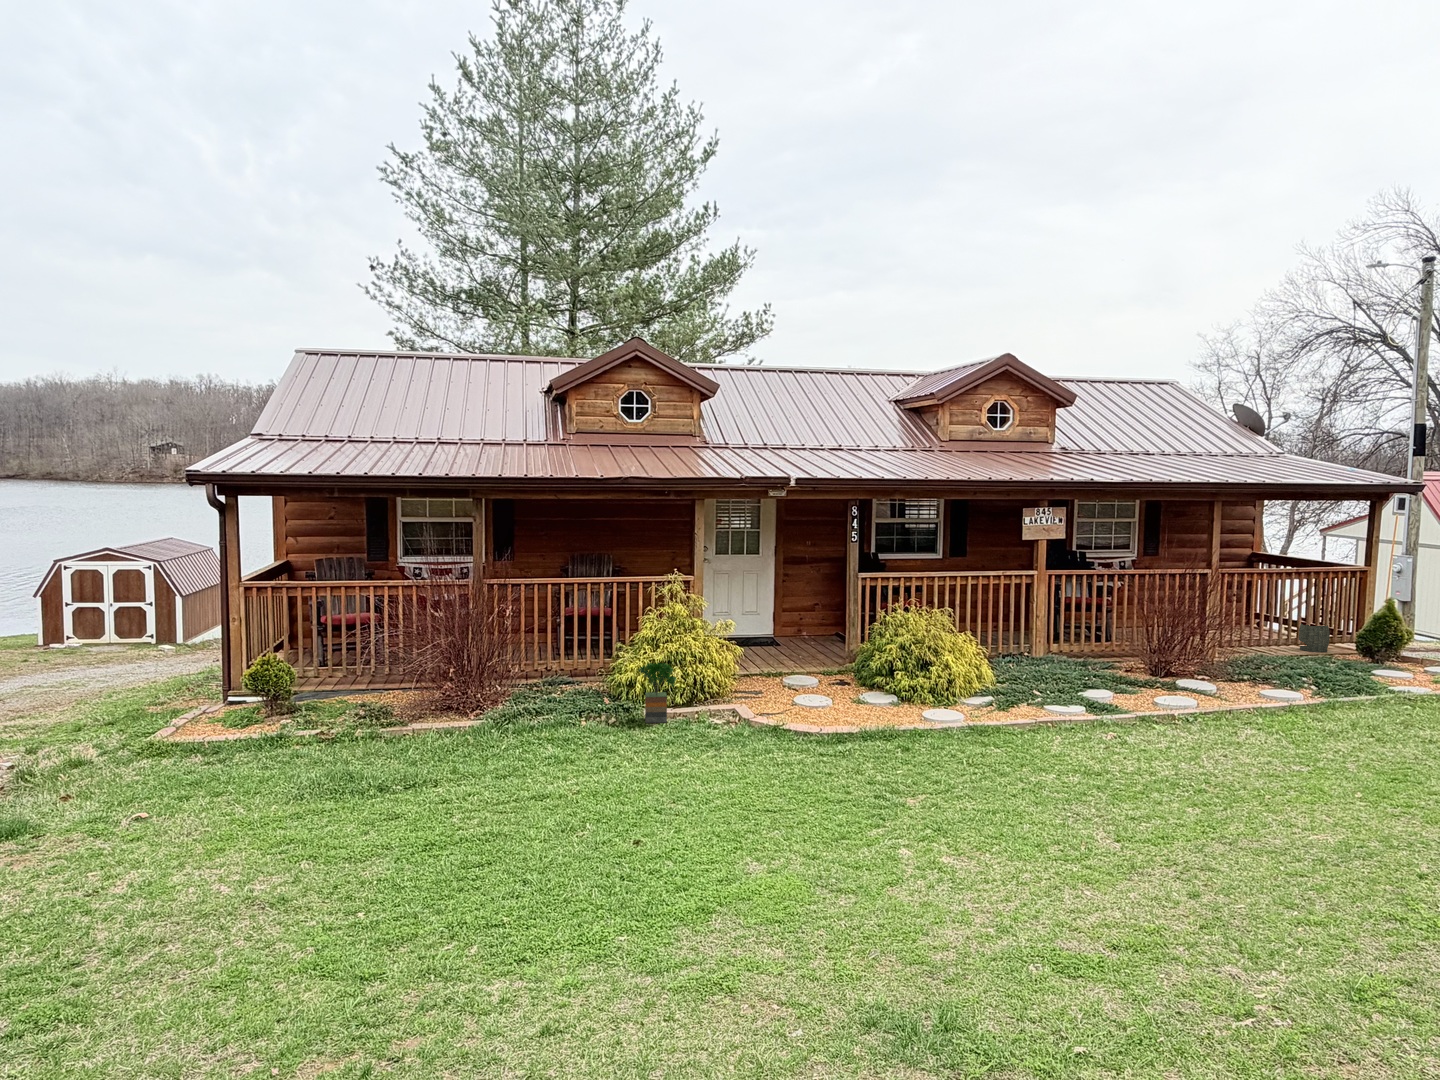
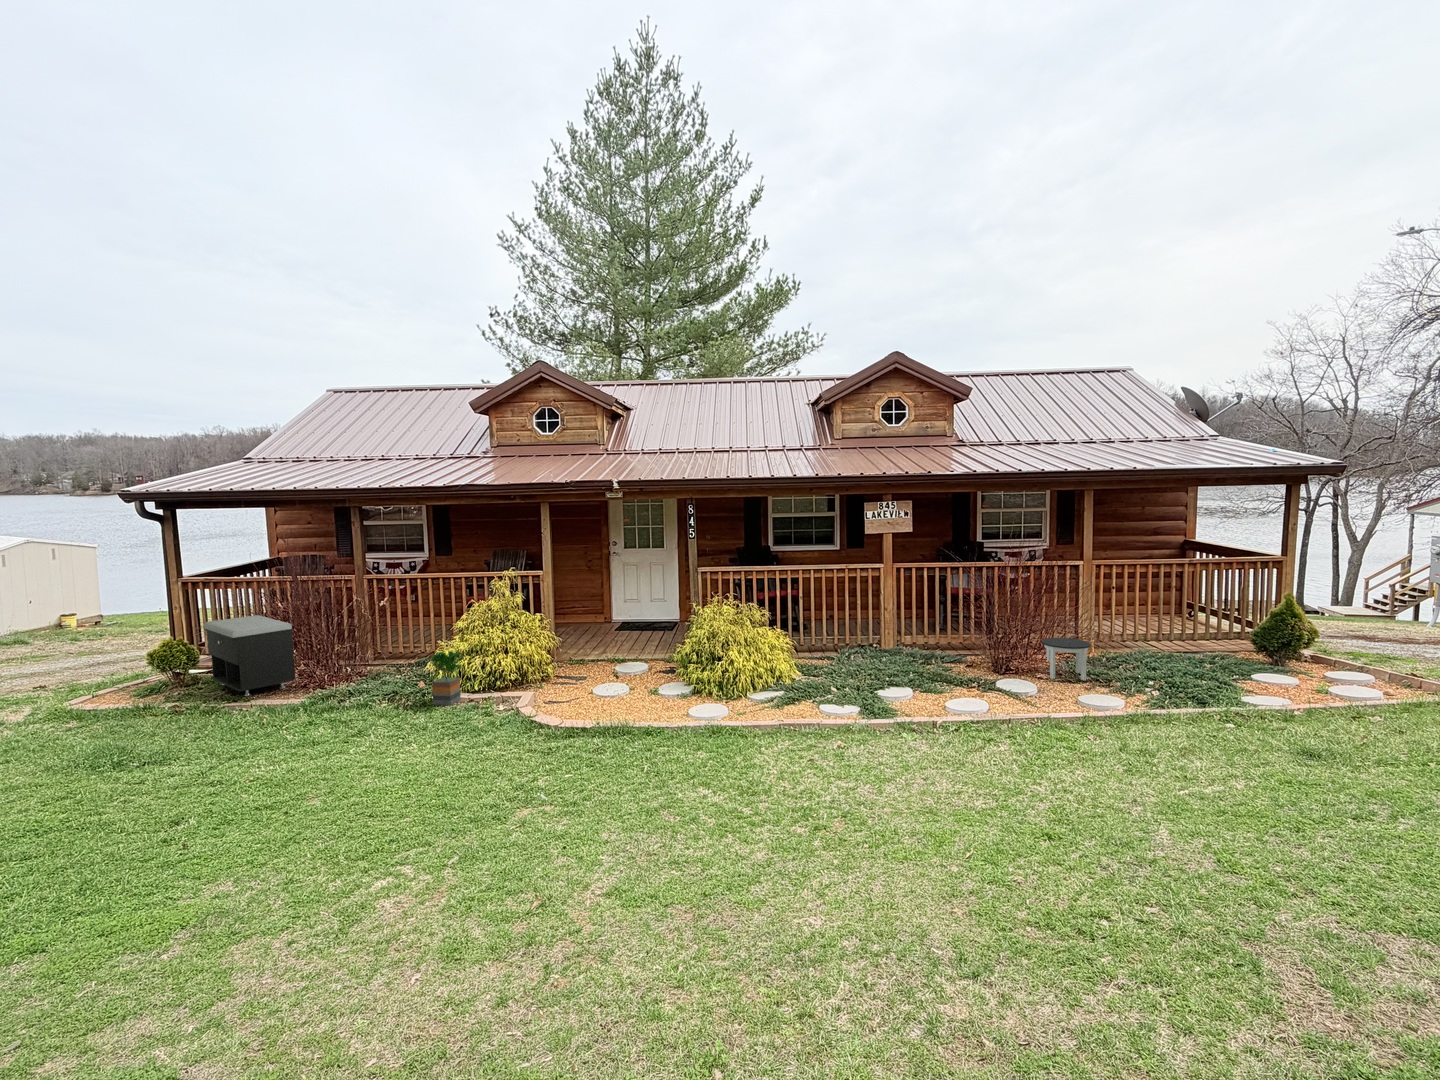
woven basket: present [1299,624,1330,652] -> none [1206,616,1239,647]
storage bench: none [309,629,434,724] -> present [204,615,295,696]
round table: none [1200,642,1249,681] -> present [1042,638,1091,681]

